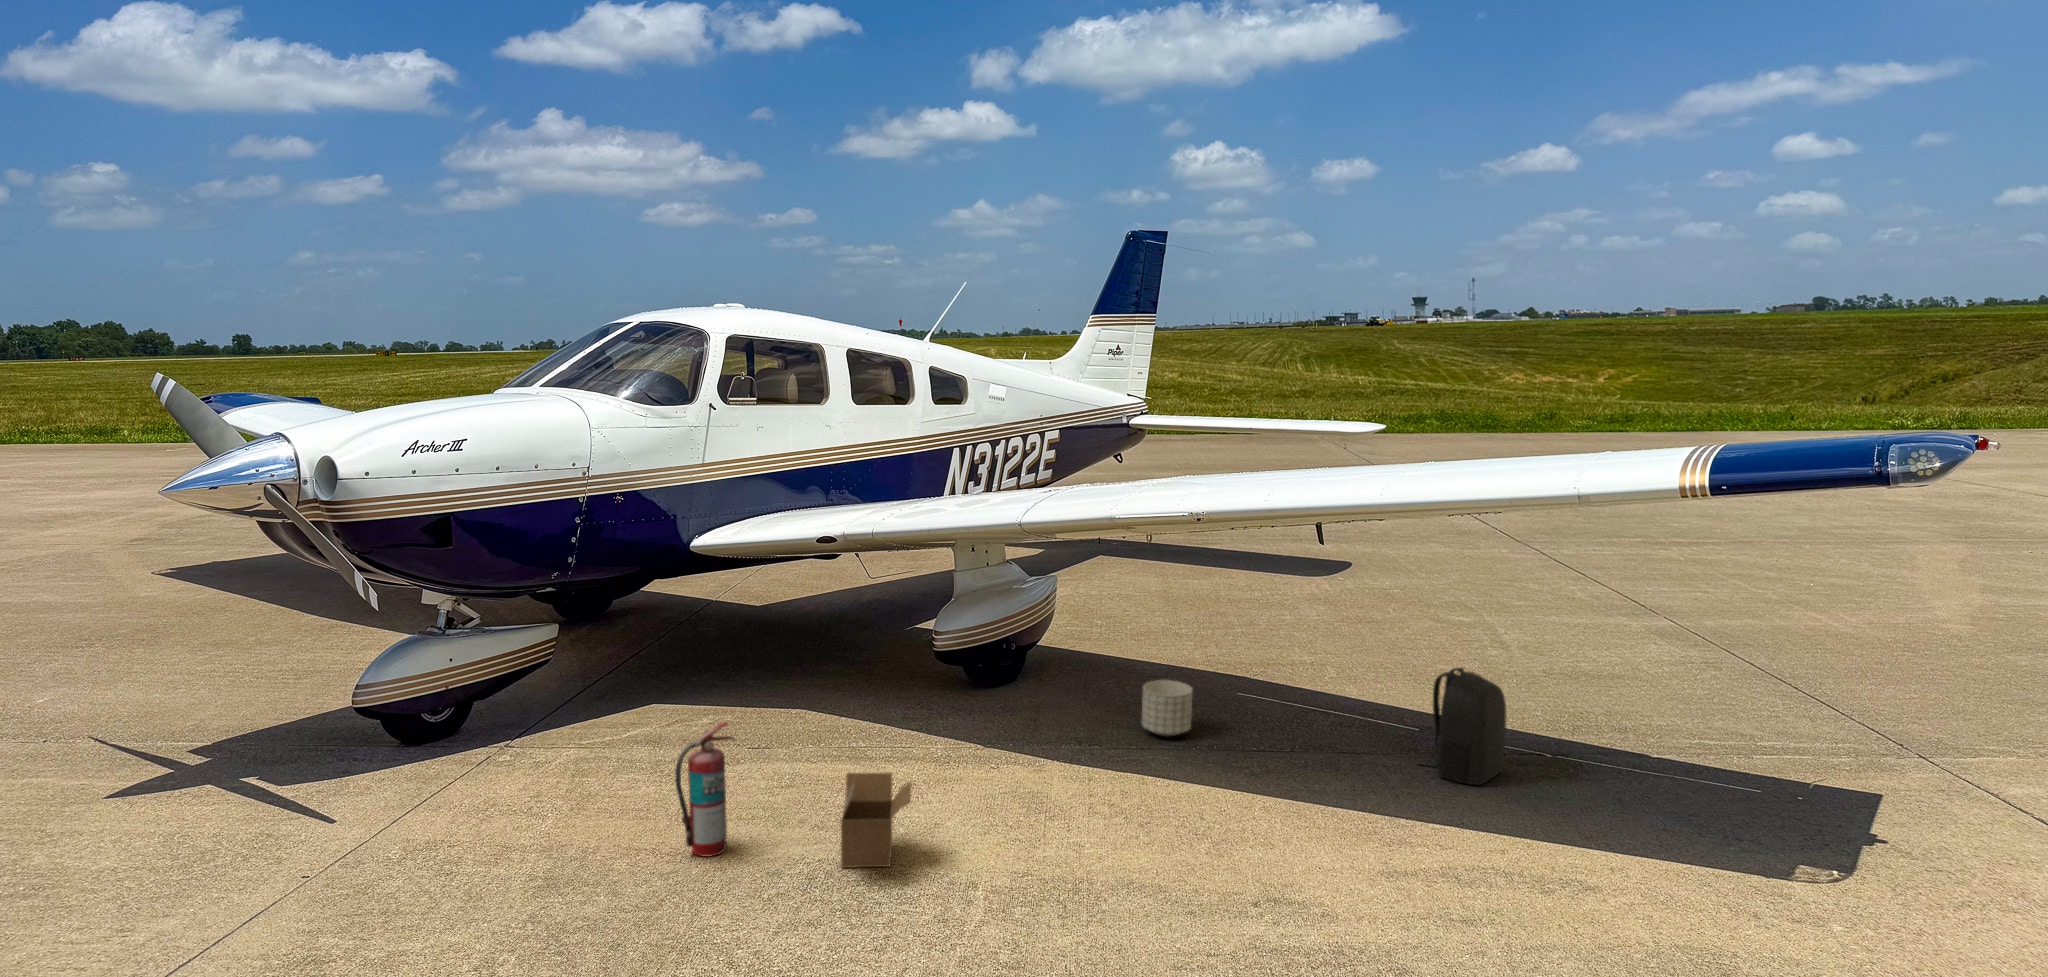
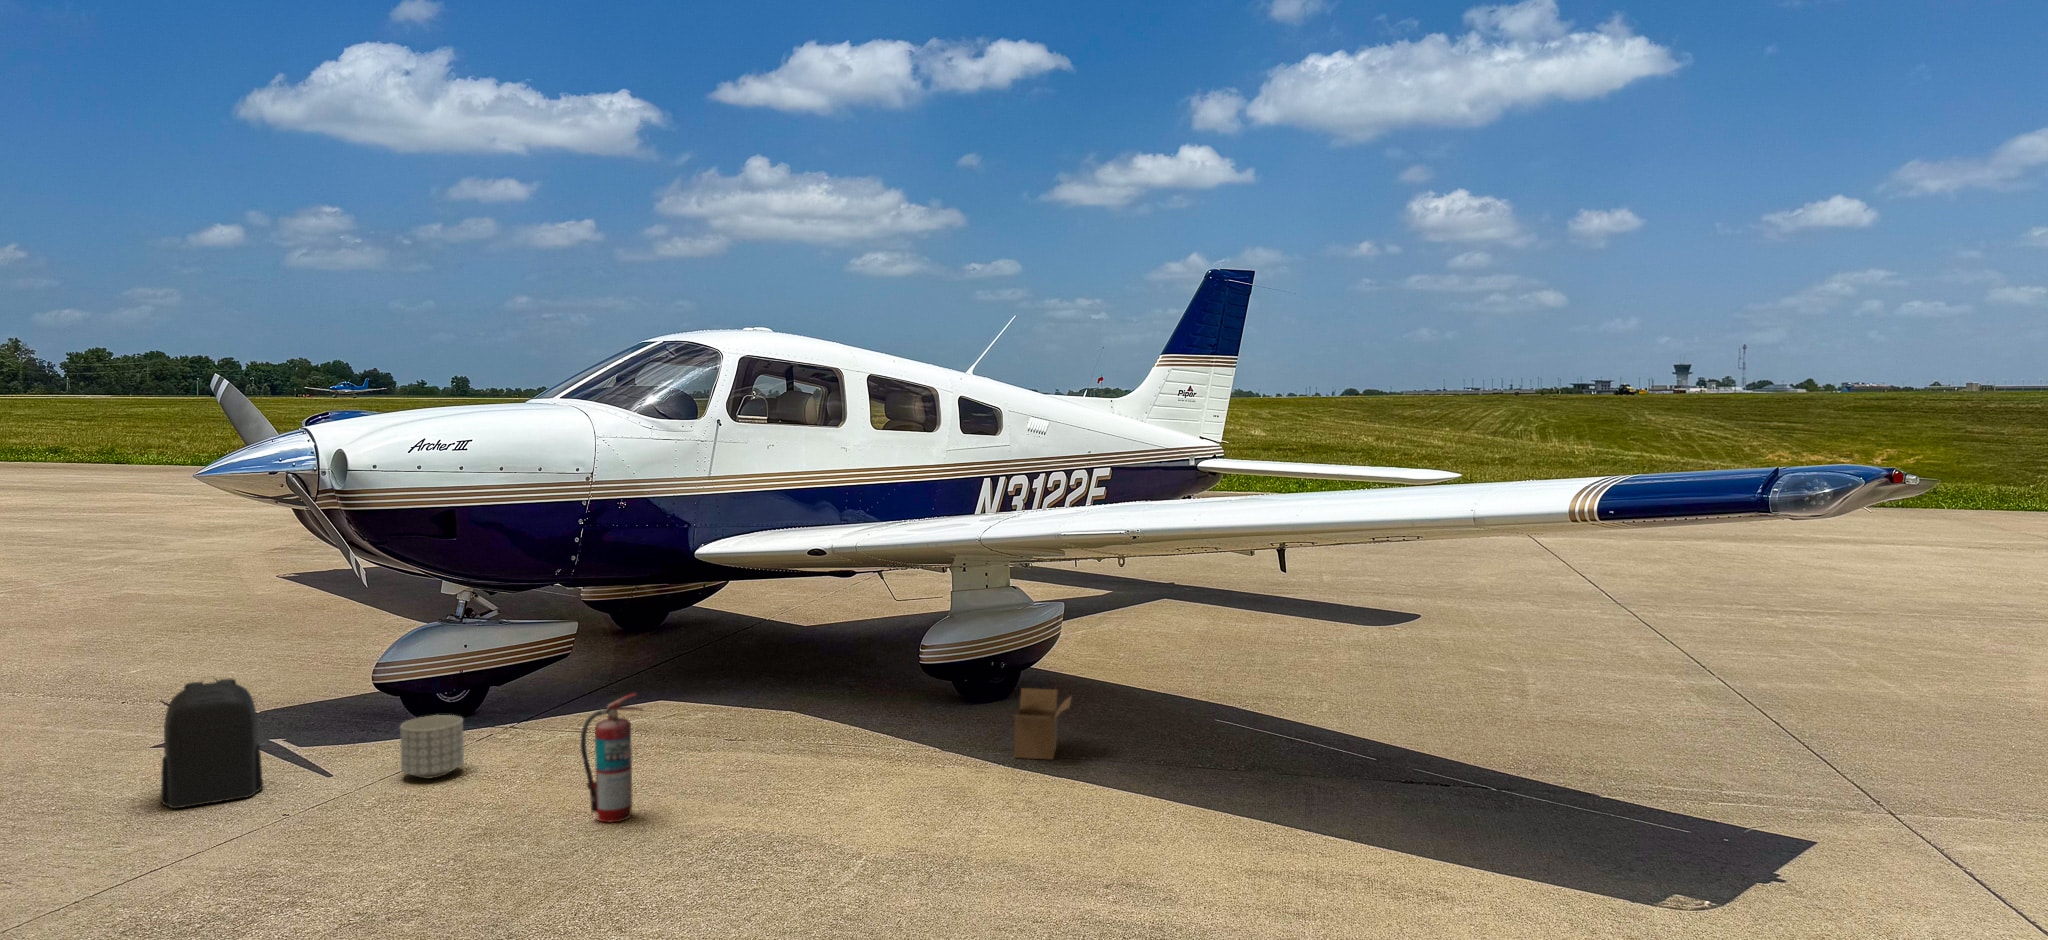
backpack: present [1433,668,1507,785] -> present [160,679,263,808]
planter: present [1142,680,1192,737] -> present [401,715,464,778]
cardboard box: present [841,773,911,868] -> present [1014,688,1071,759]

